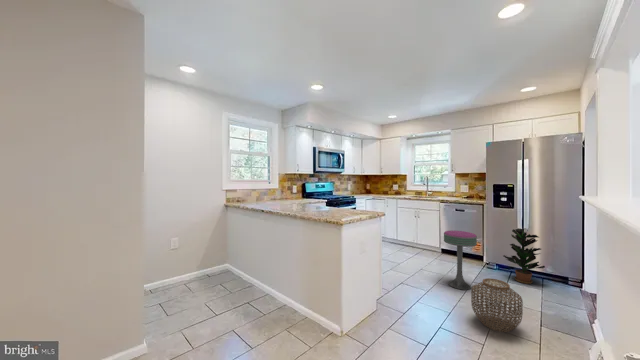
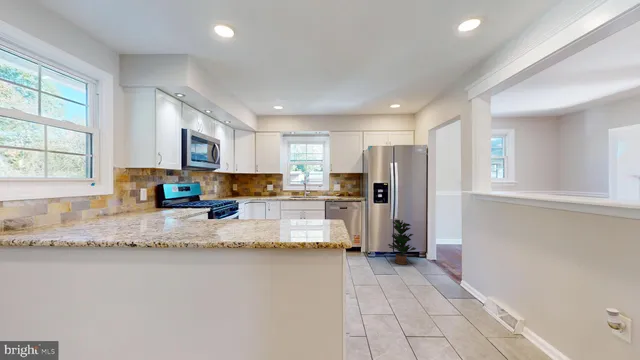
bar stool: present [444,231,477,290] -> none [360,229,389,287]
woven basket: present [471,278,523,332] -> none [417,273,461,323]

